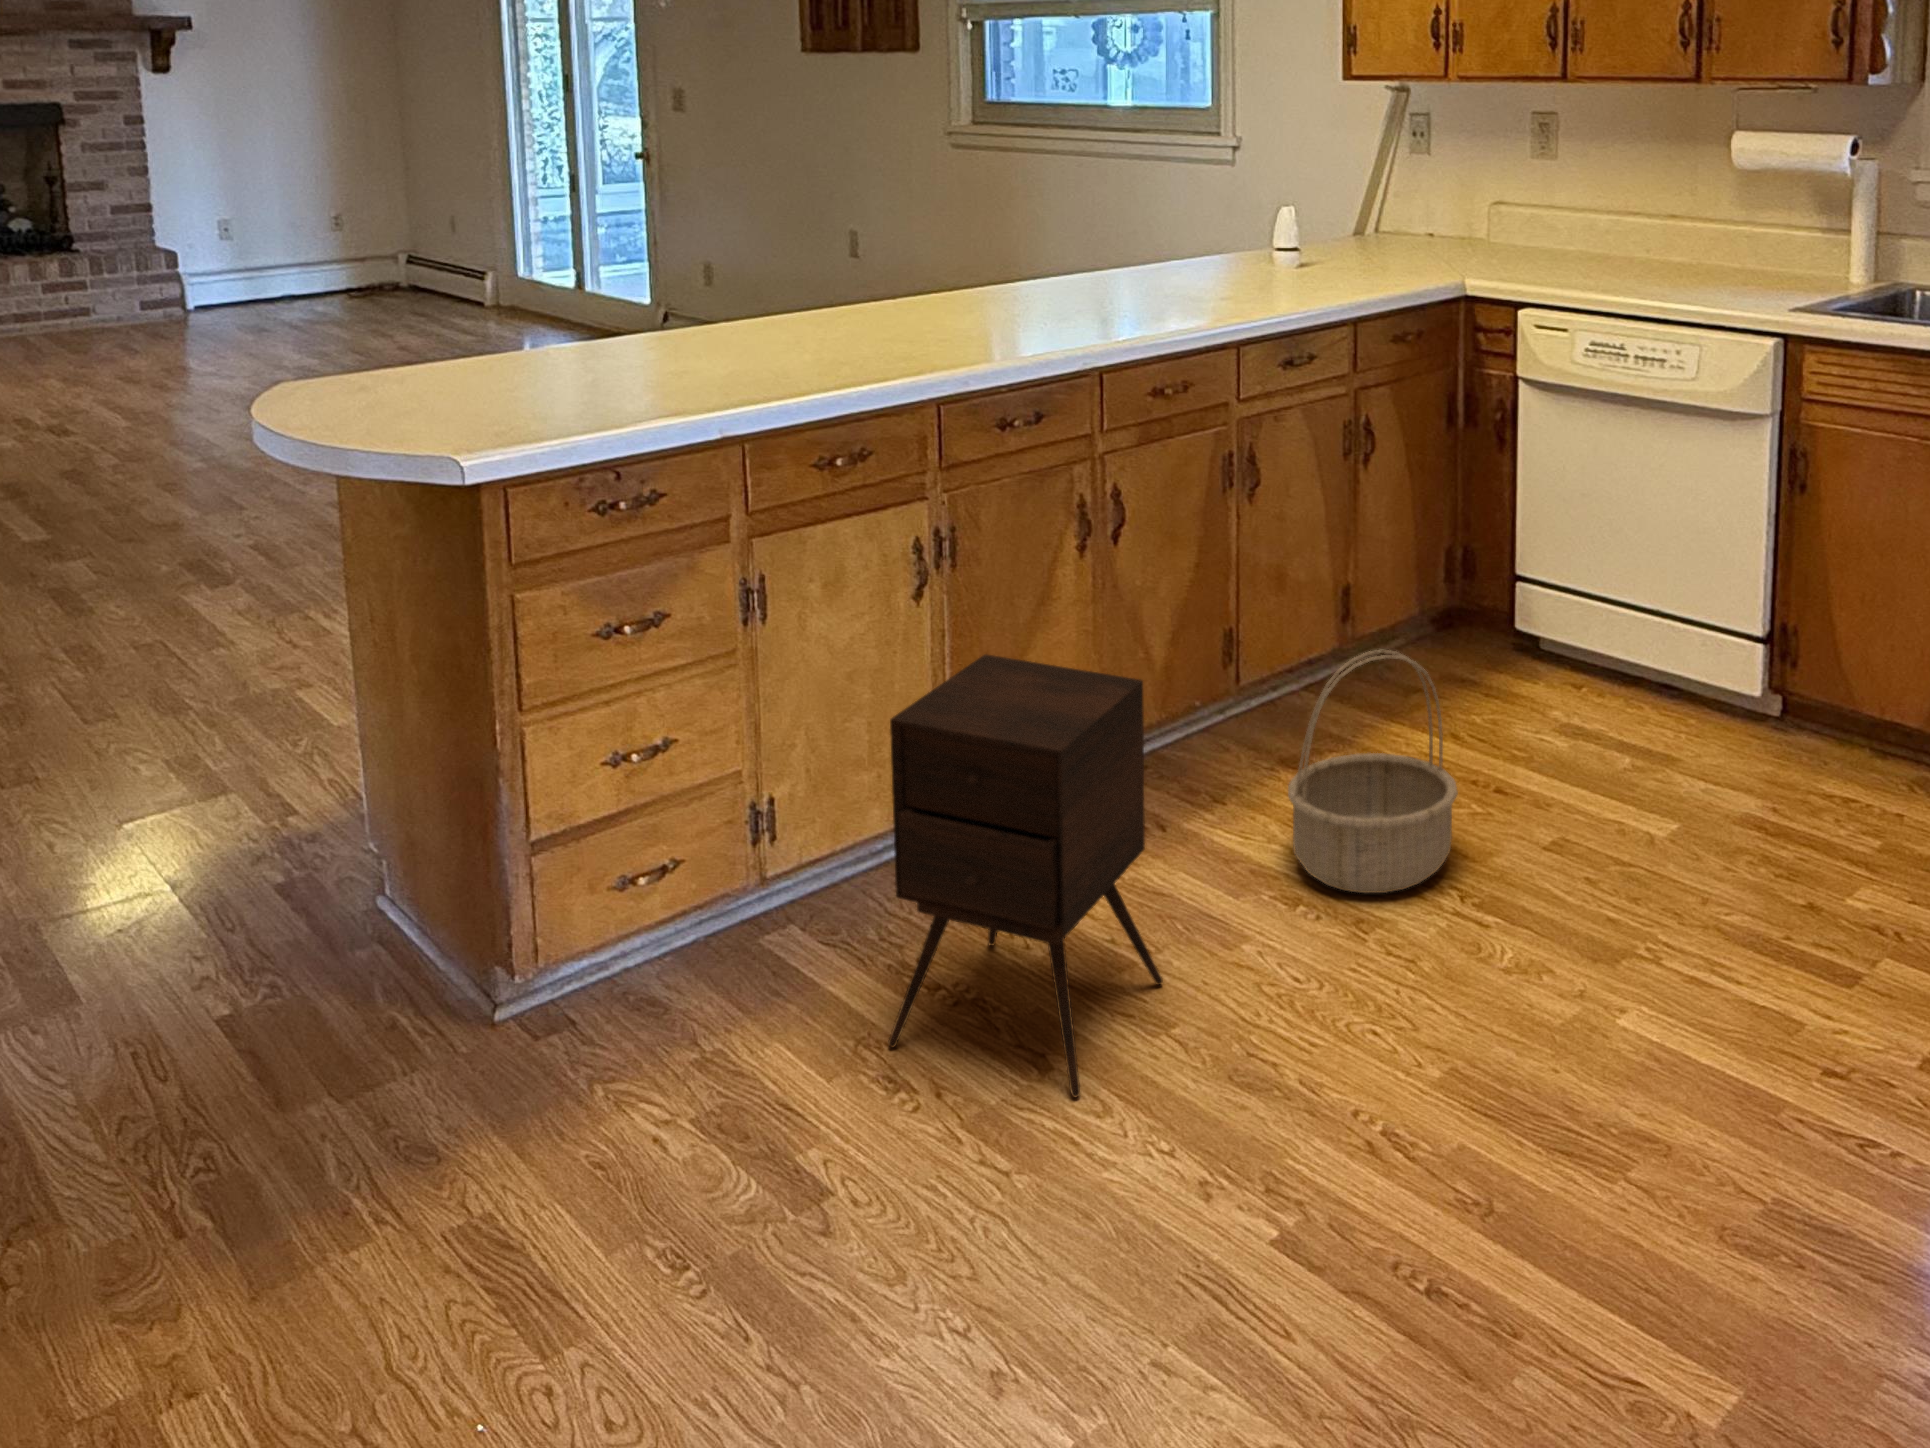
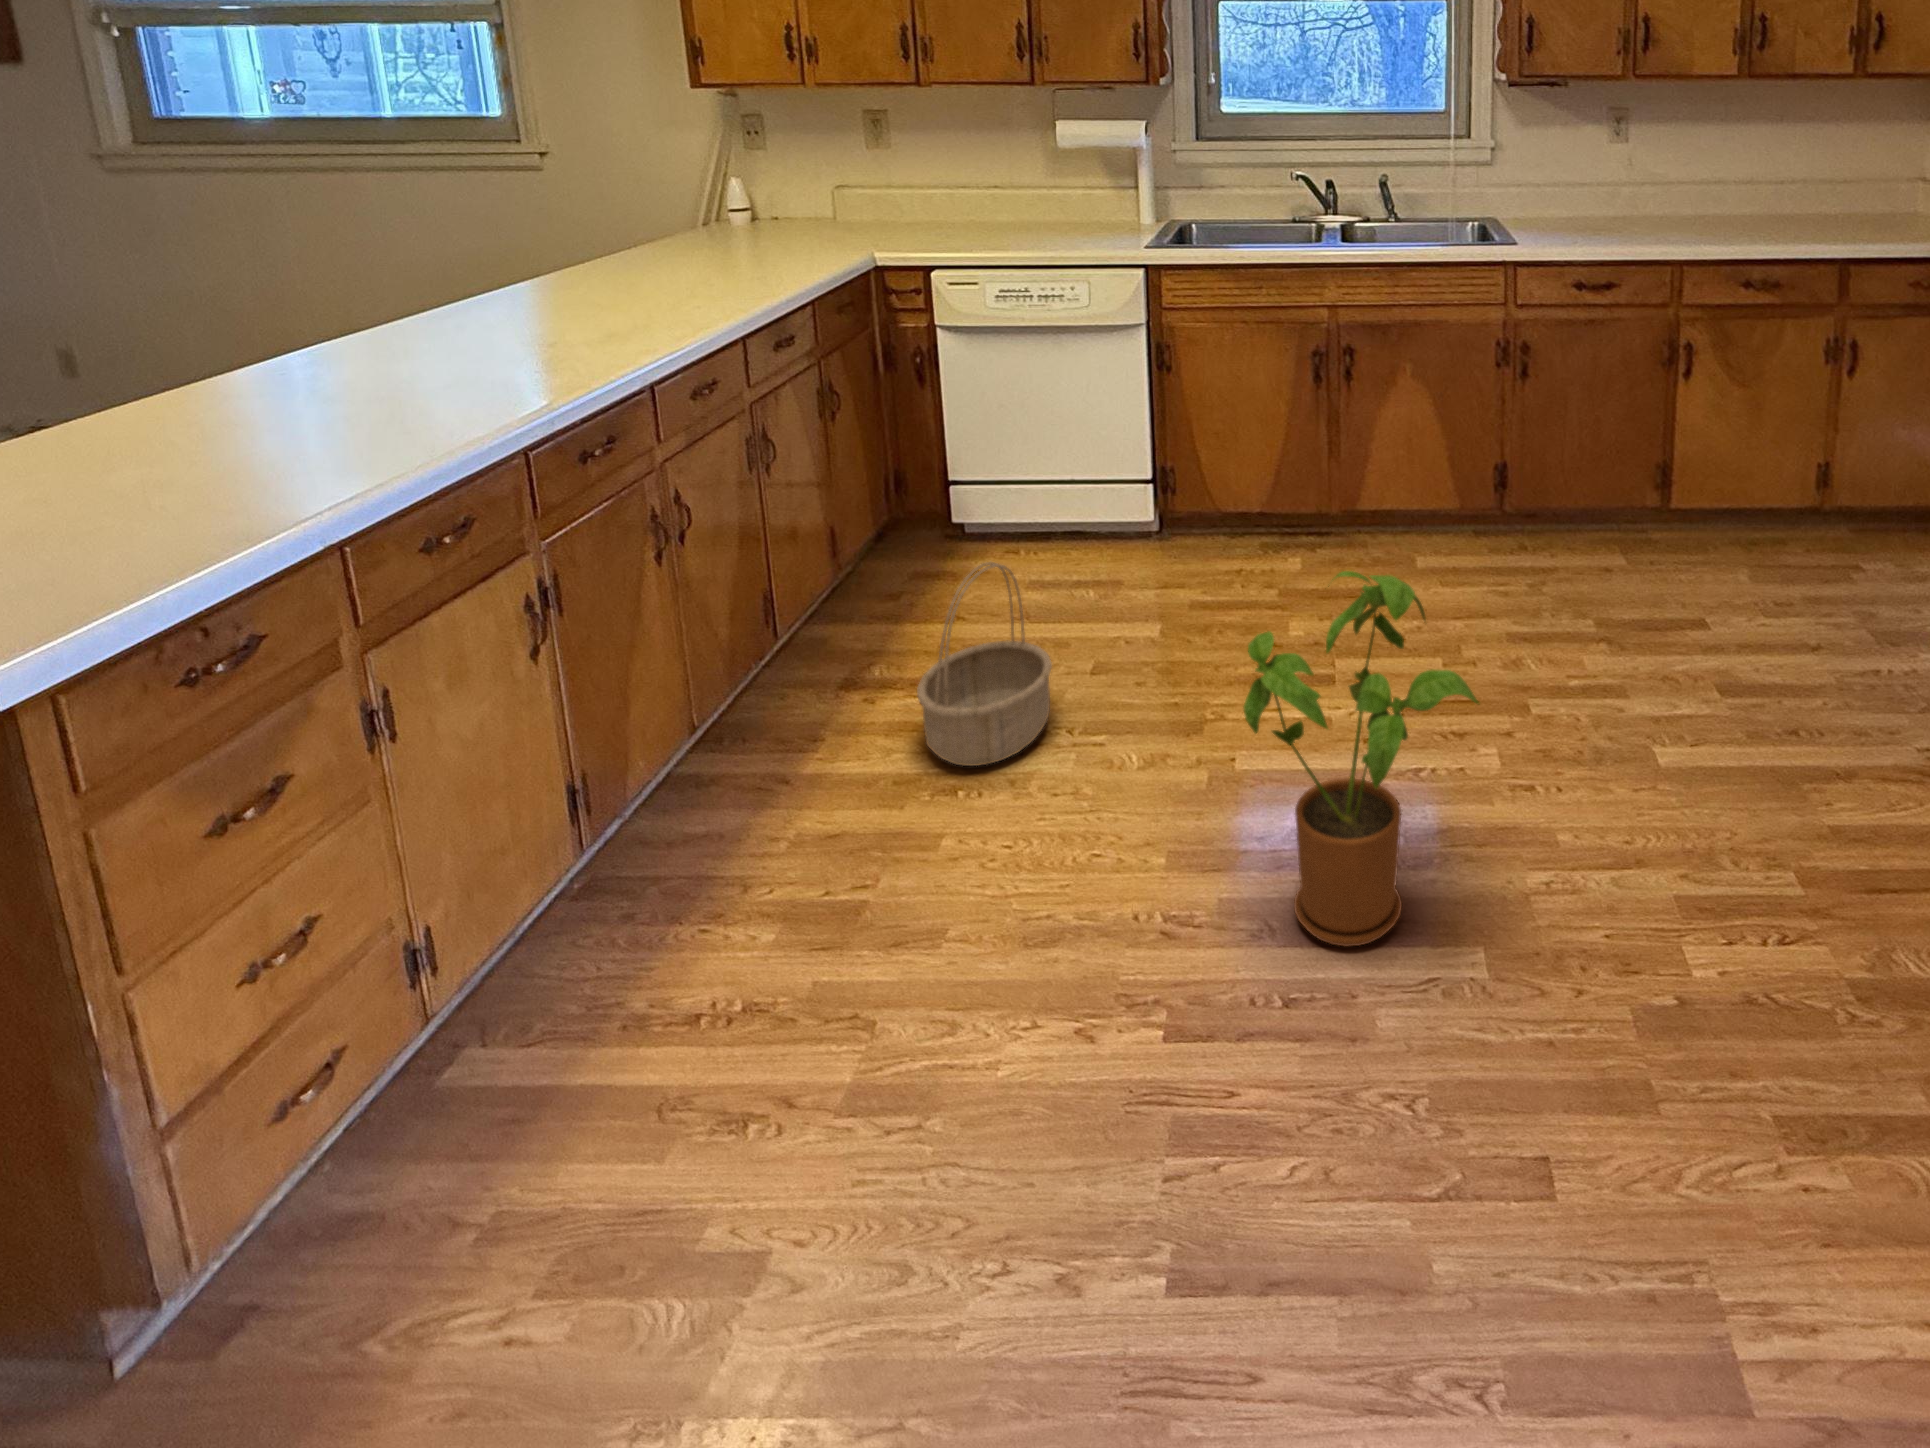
side table: present [888,654,1163,1098] -> none [672,650,926,1097]
house plant: none [1466,765,1765,1299] -> present [1244,571,1478,946]

